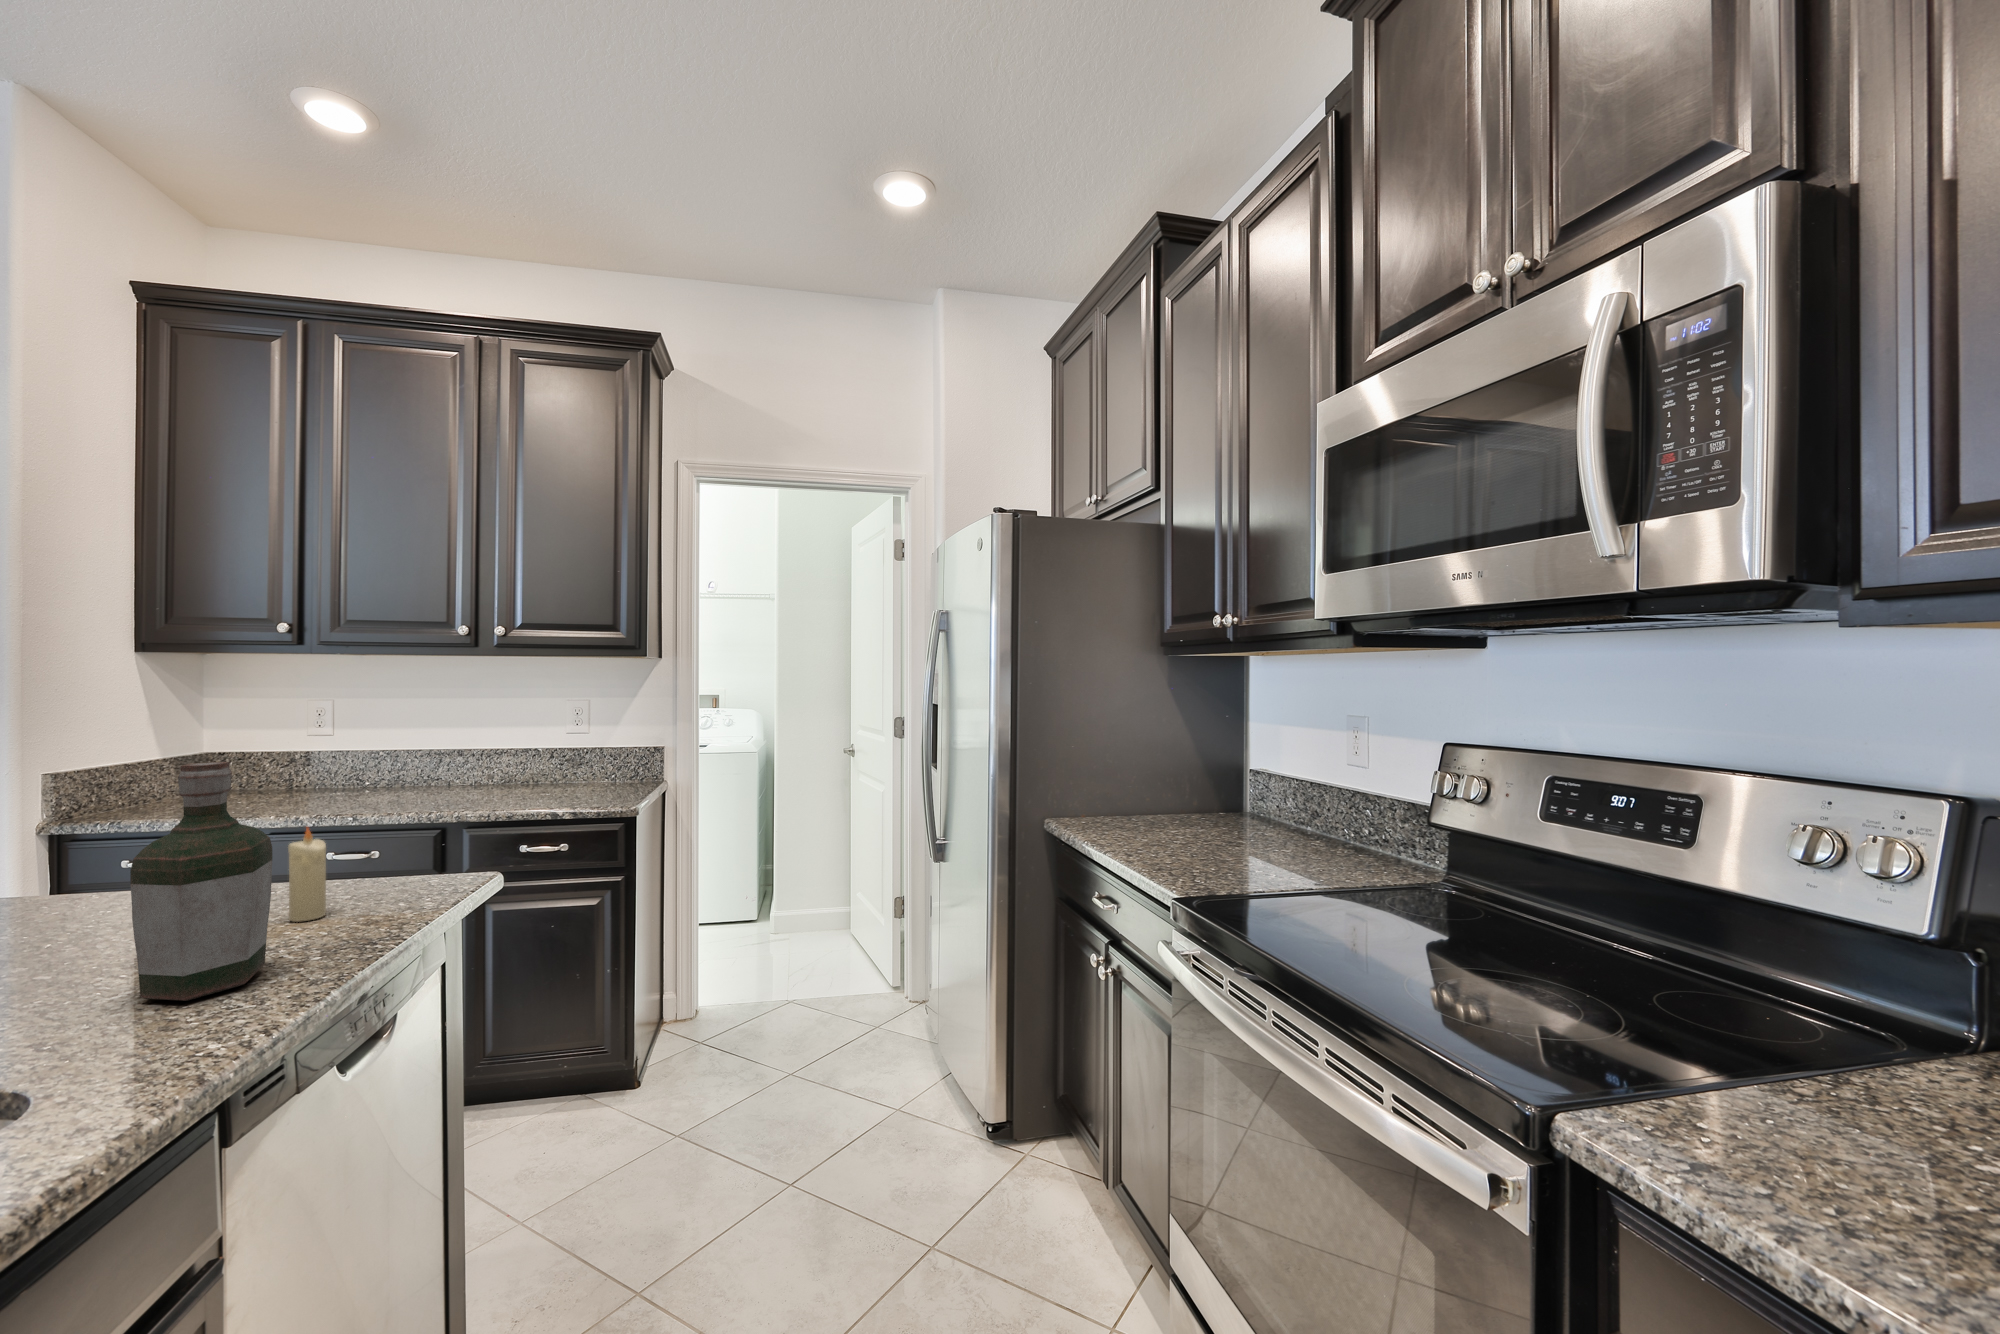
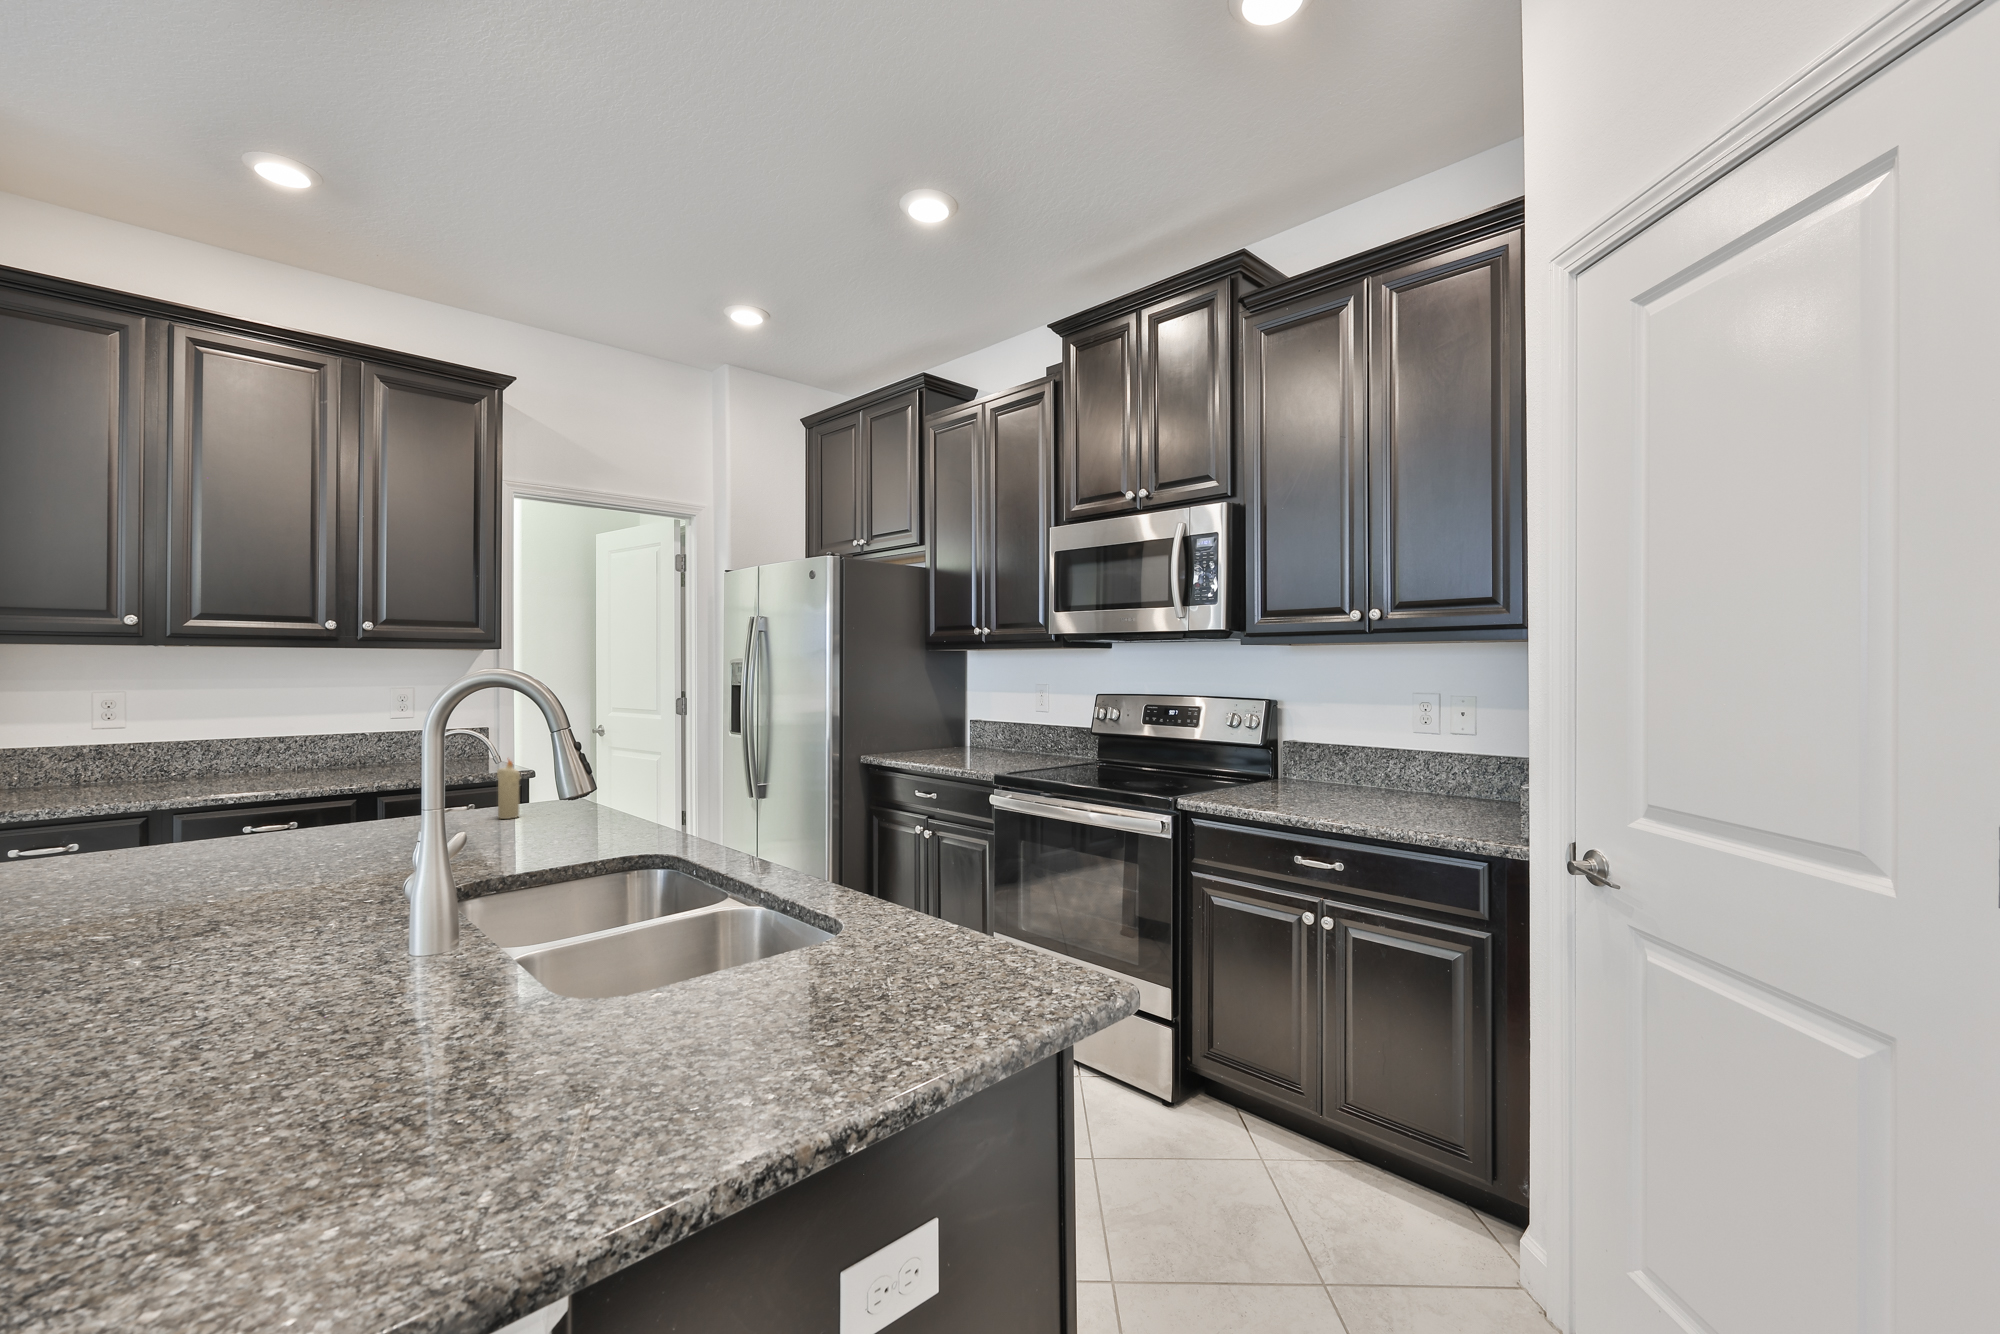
bottle: present [130,762,272,1001] -> none [535,706,603,834]

